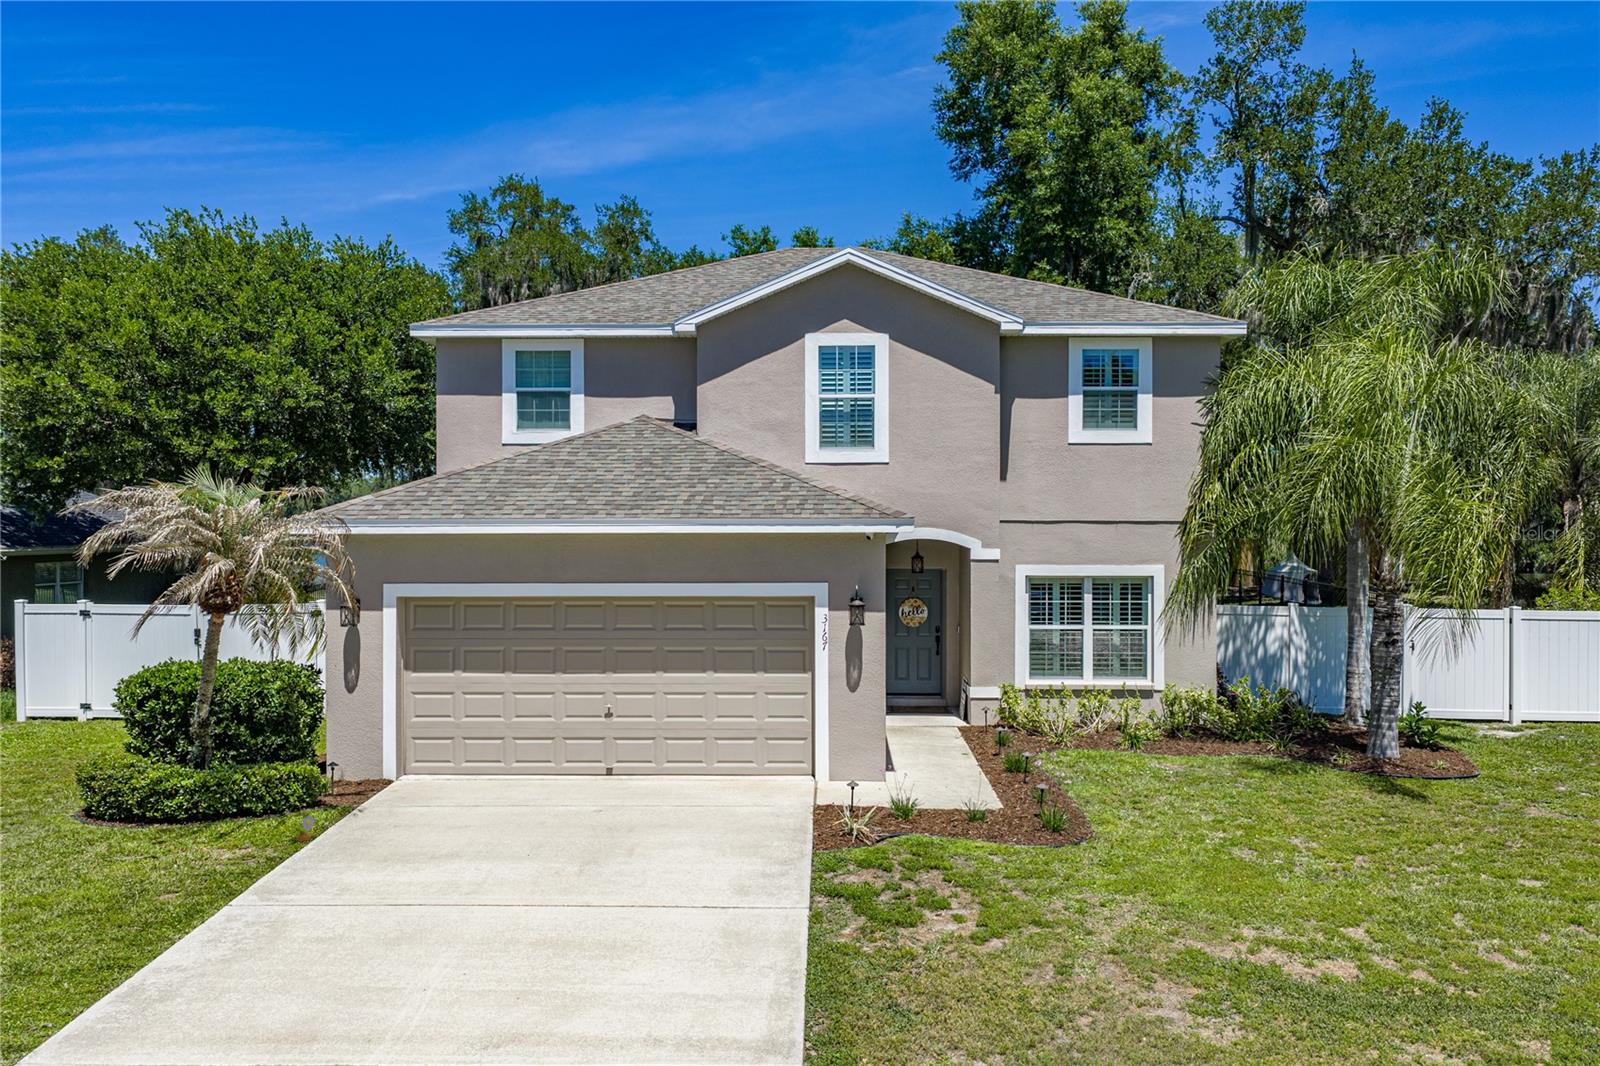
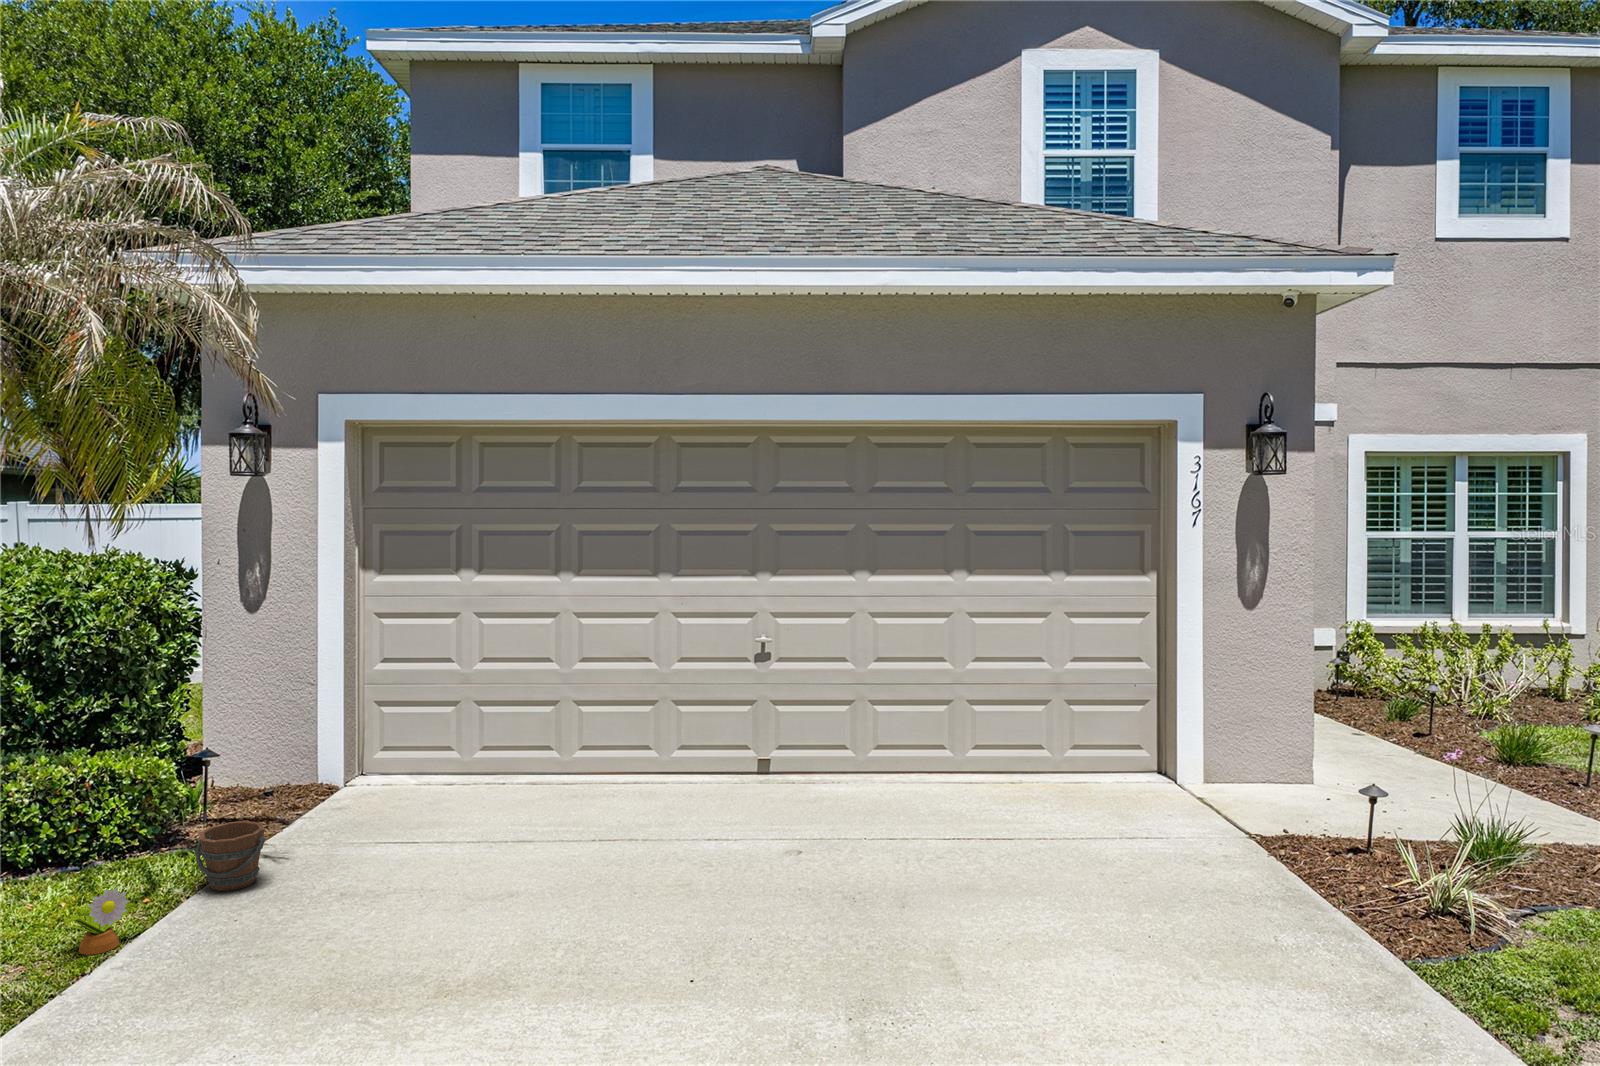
bucket: none [335,793,365,822] -> present [196,821,266,891]

